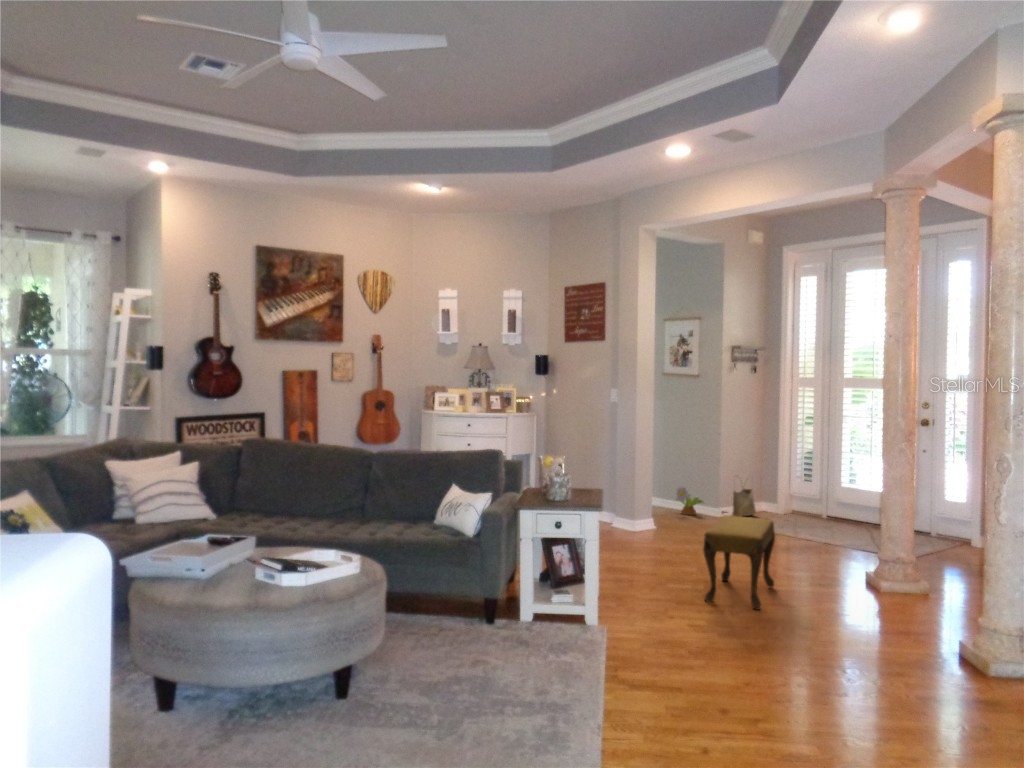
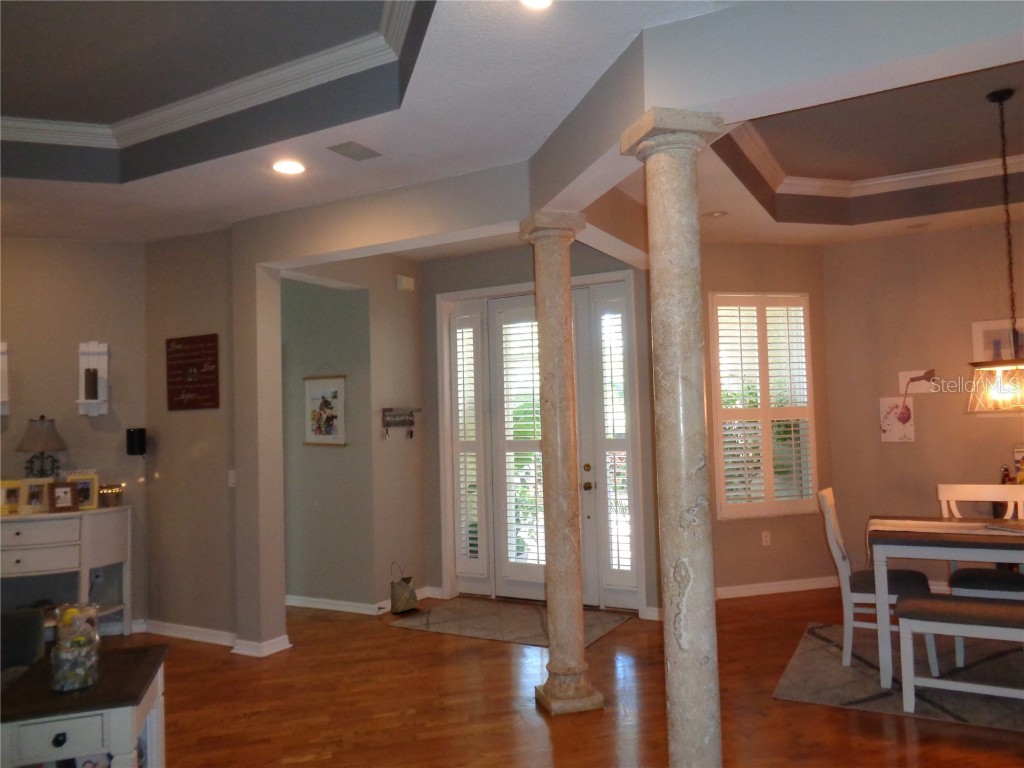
decorative plant: present [676,487,703,515] -> none [321,582,357,618]
footstool: present [703,516,775,610] -> none [331,623,424,745]

